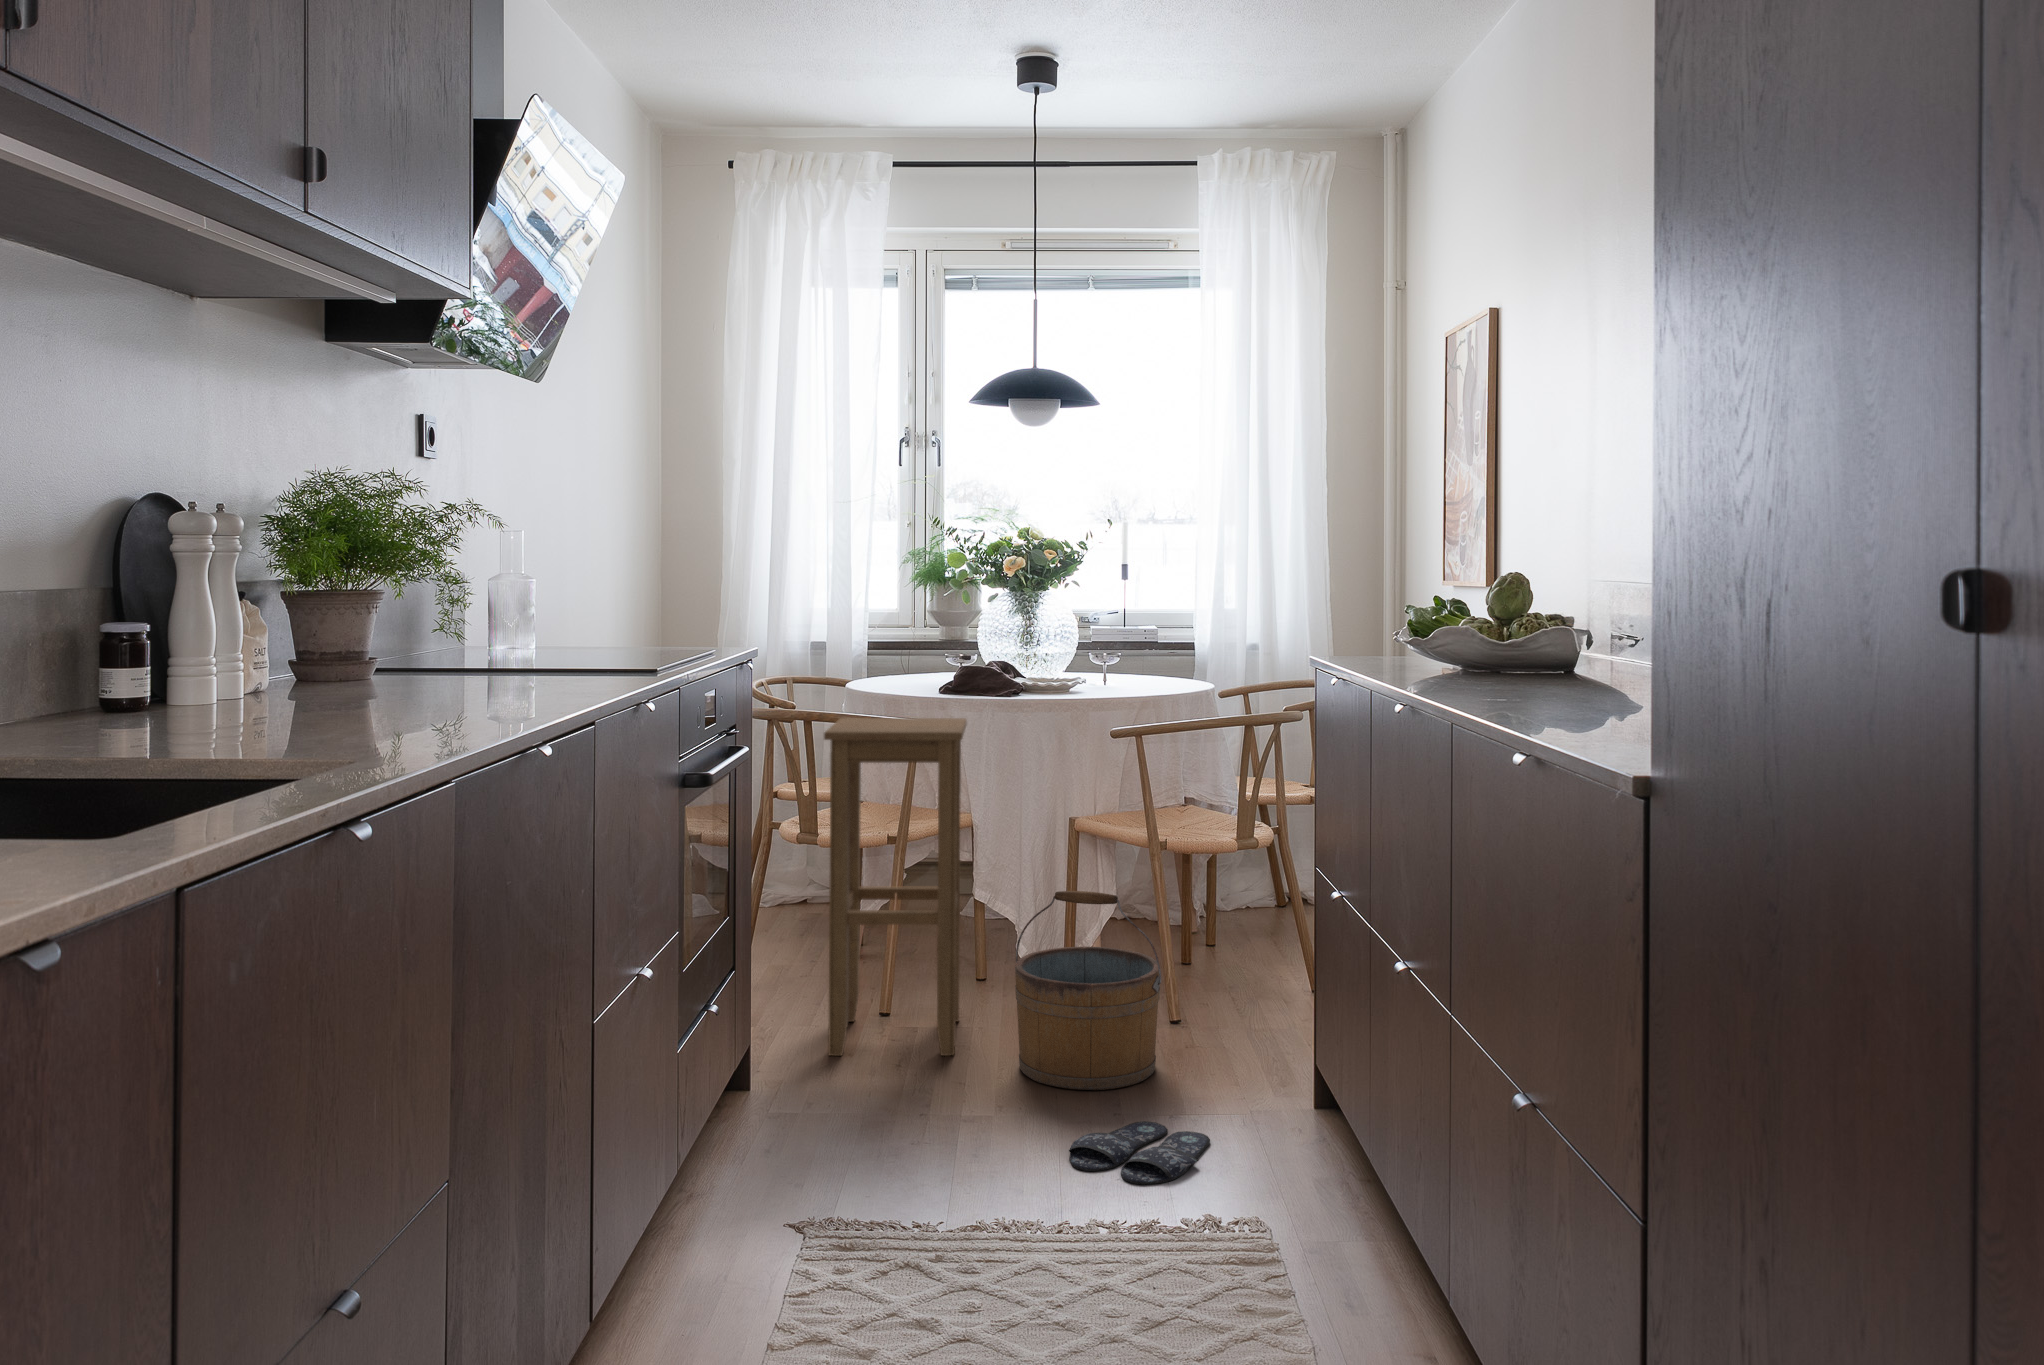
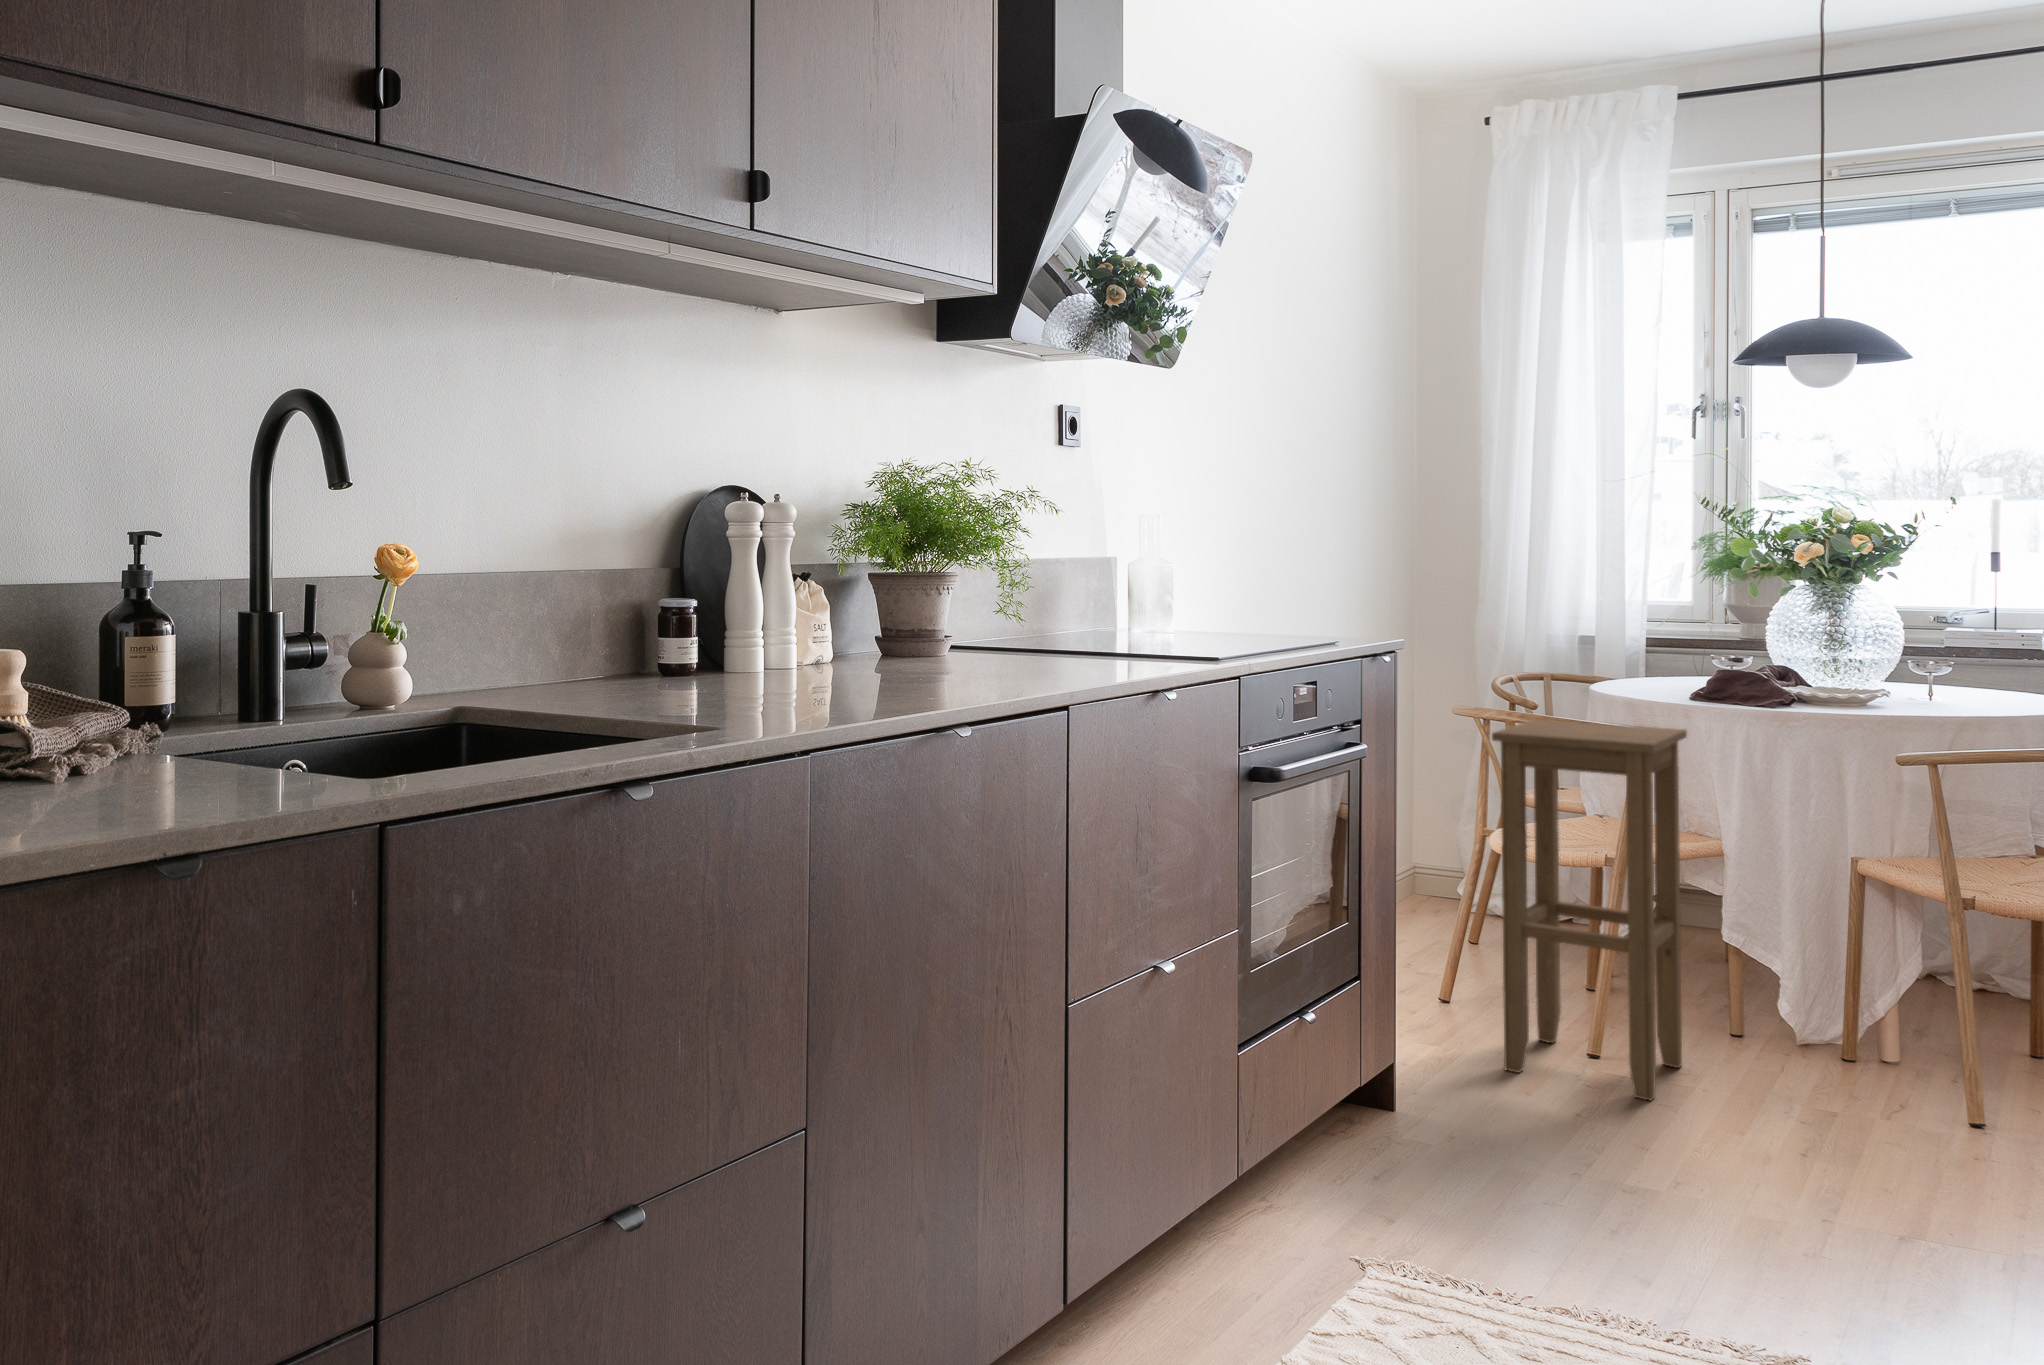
bucket: present [1015,891,1161,1090] -> none [1718,938,1923,1183]
slippers: present [1069,1121,1210,1185] -> none [1728,1217,1941,1295]

